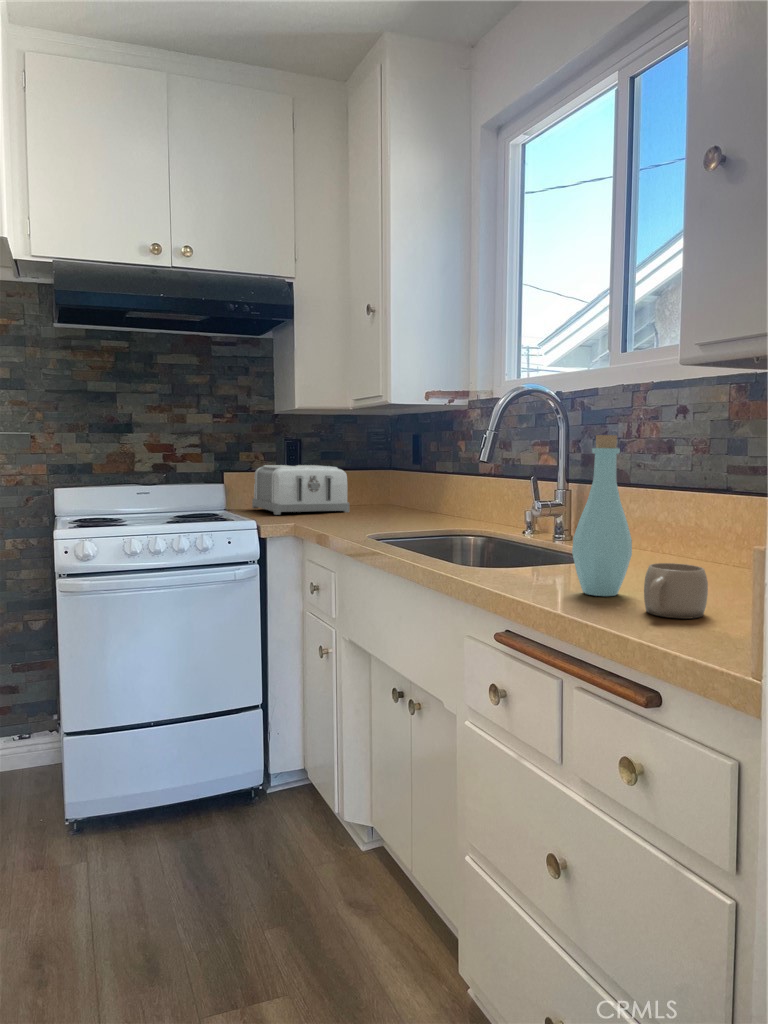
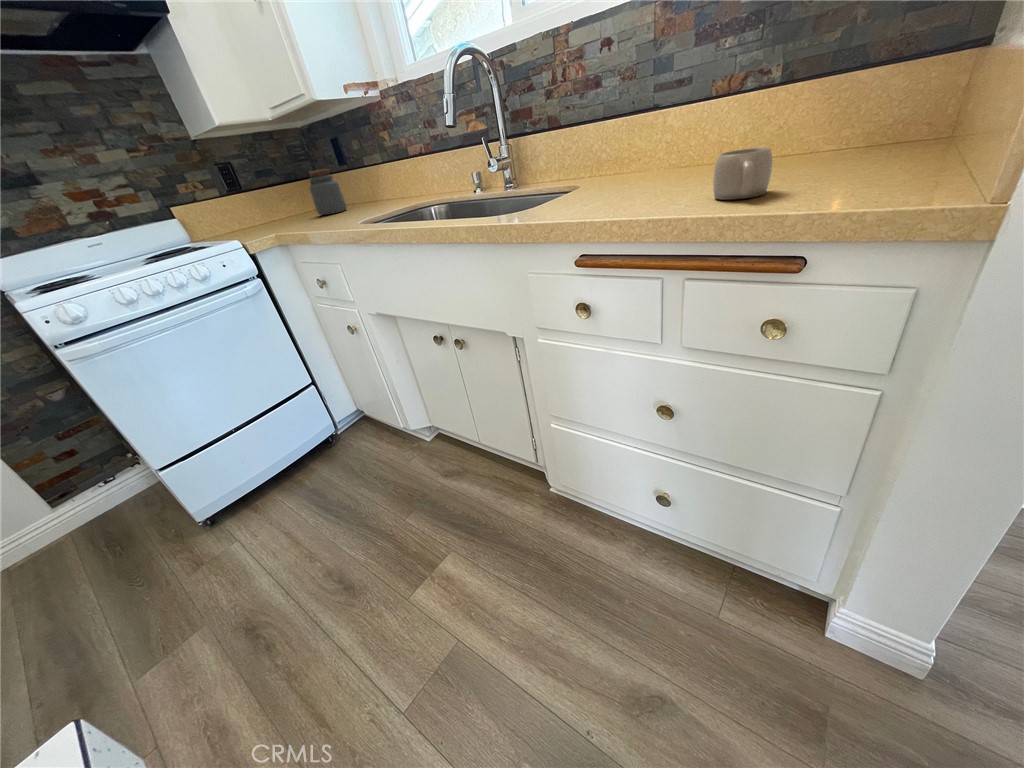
bottle: present [572,435,632,596] -> none [621,31,674,204]
toaster: present [252,465,349,515] -> none [202,180,307,235]
jar: none [358,467,394,516] -> present [309,169,346,215]

